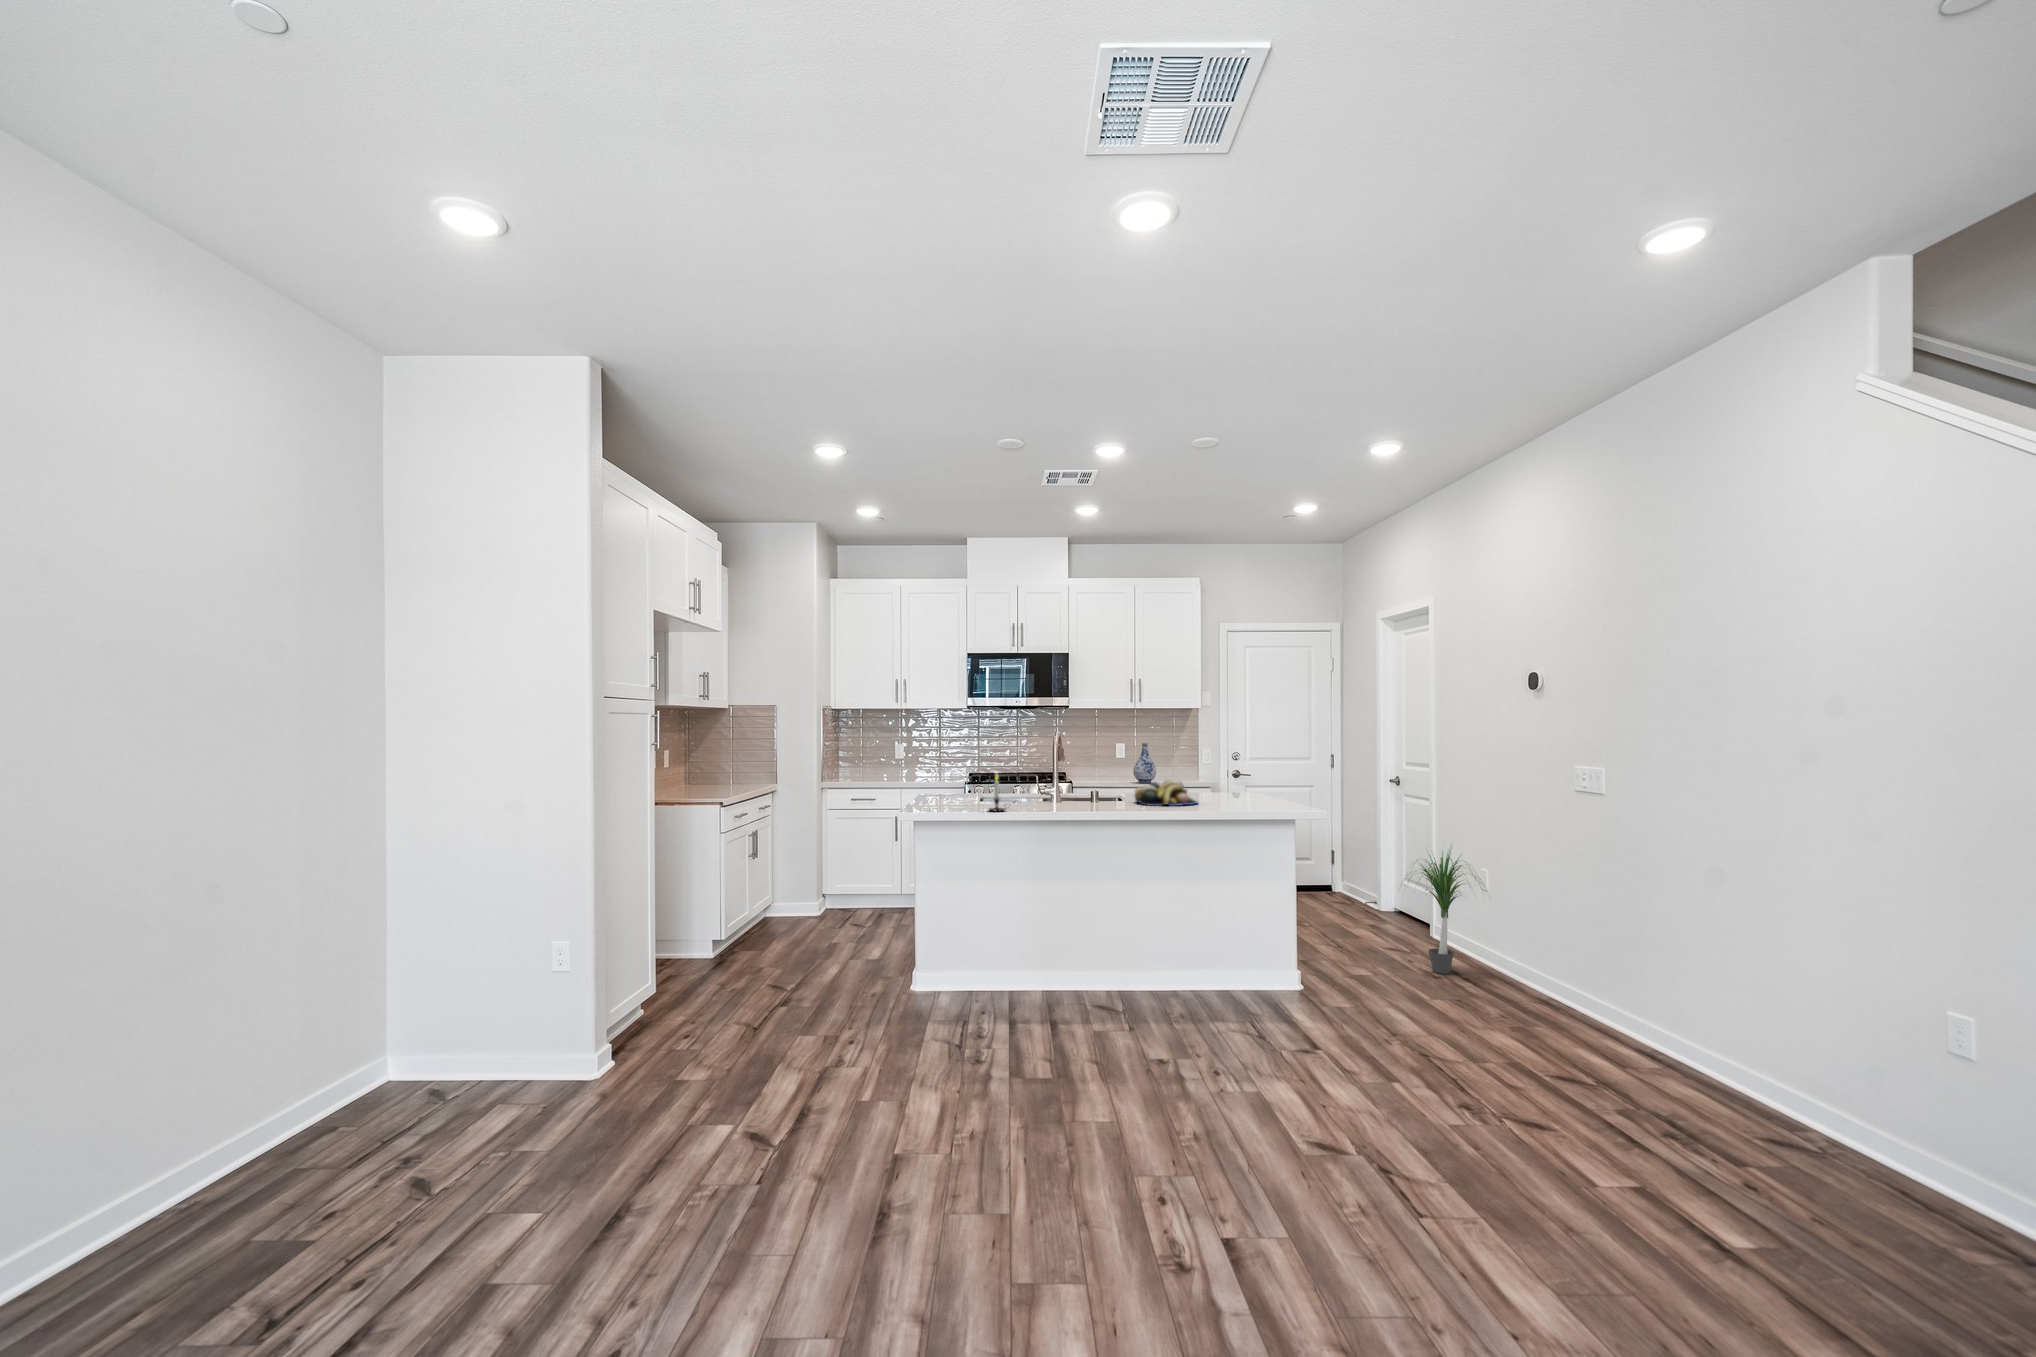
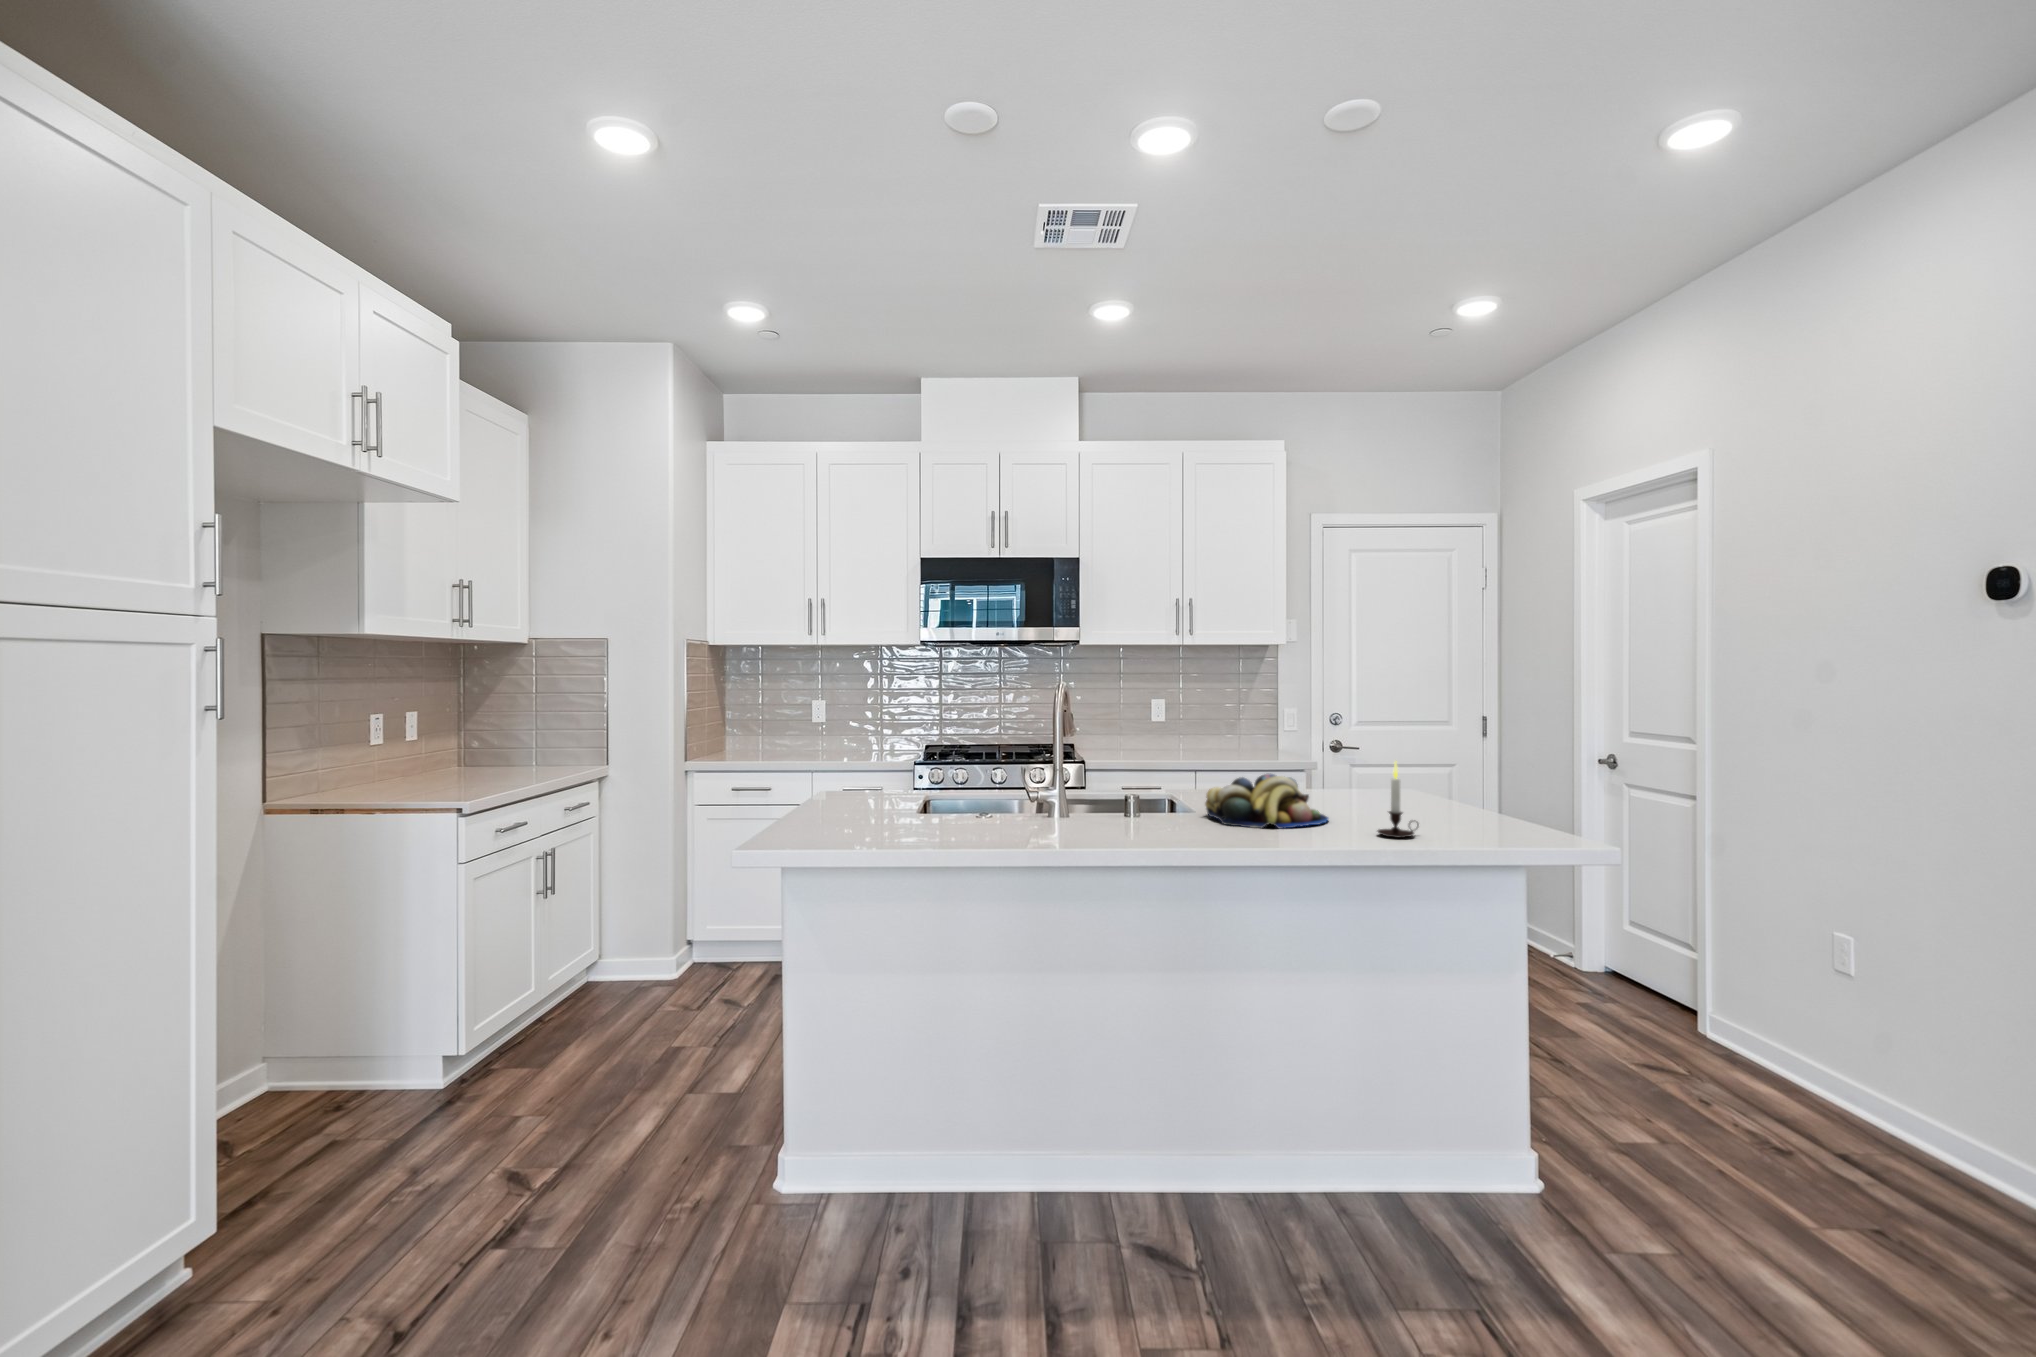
vase: present [1133,743,1156,783] -> none [1183,701,1220,765]
candle: present [989,776,1006,811] -> present [1378,762,1418,838]
potted plant: present [1405,850,1483,974] -> none [1689,890,1899,1140]

